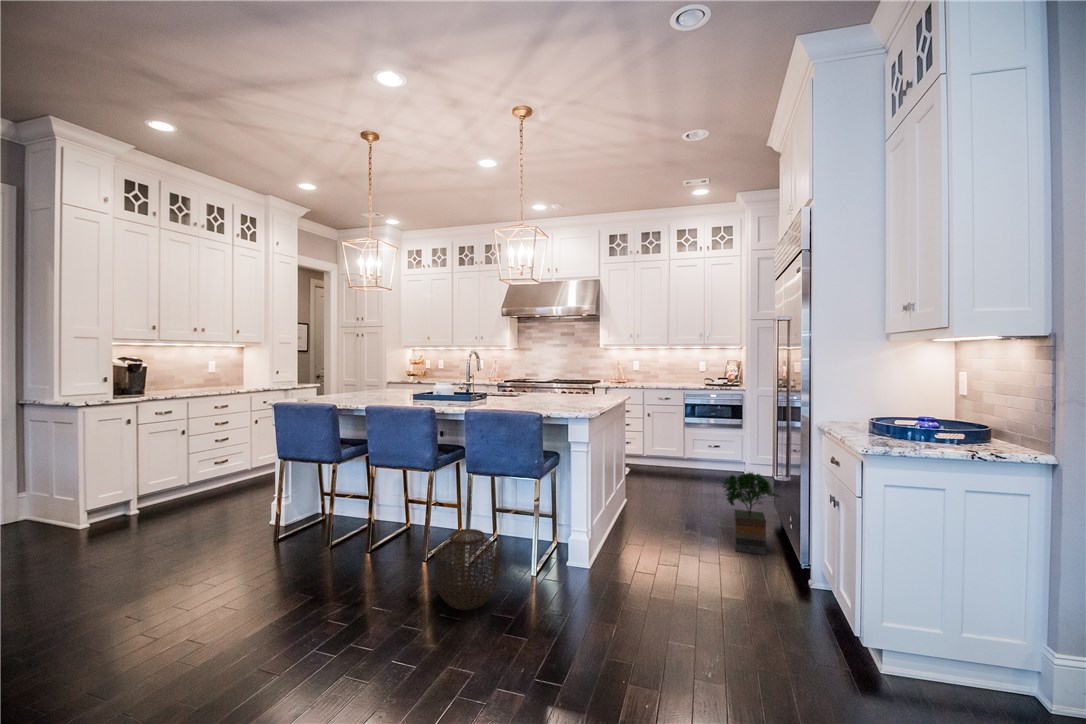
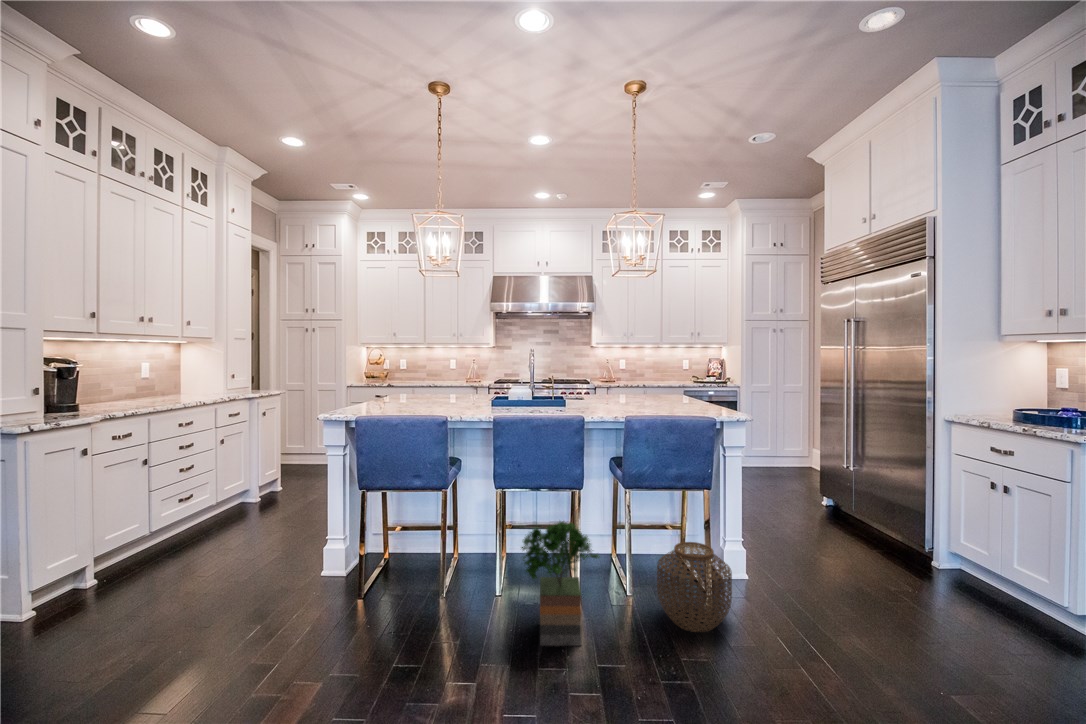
potted tree: present [723,472,779,555] -> present [521,522,600,646]

